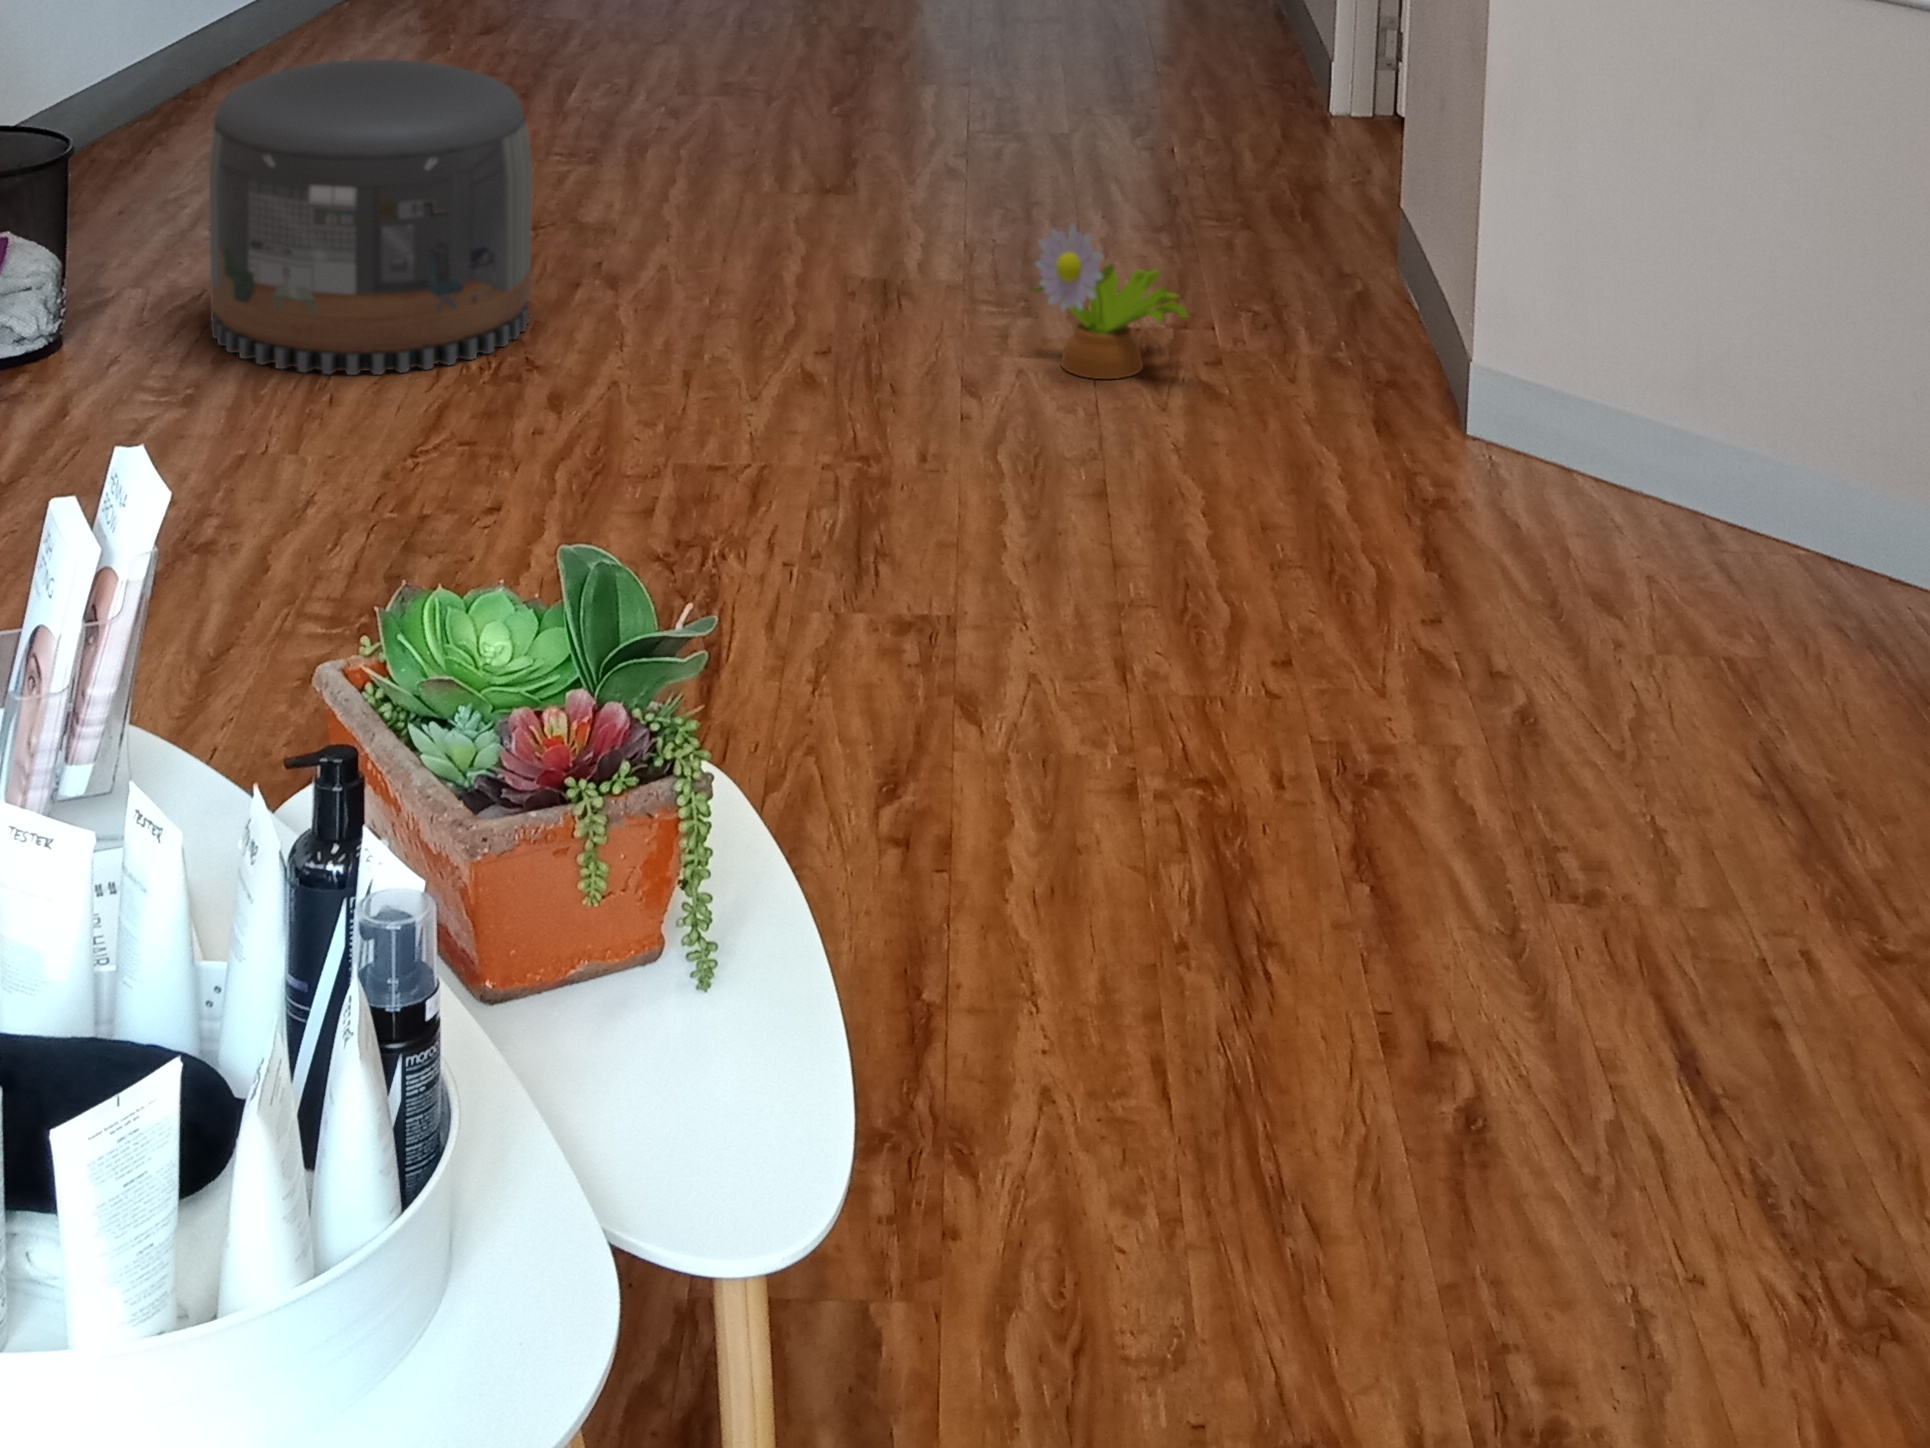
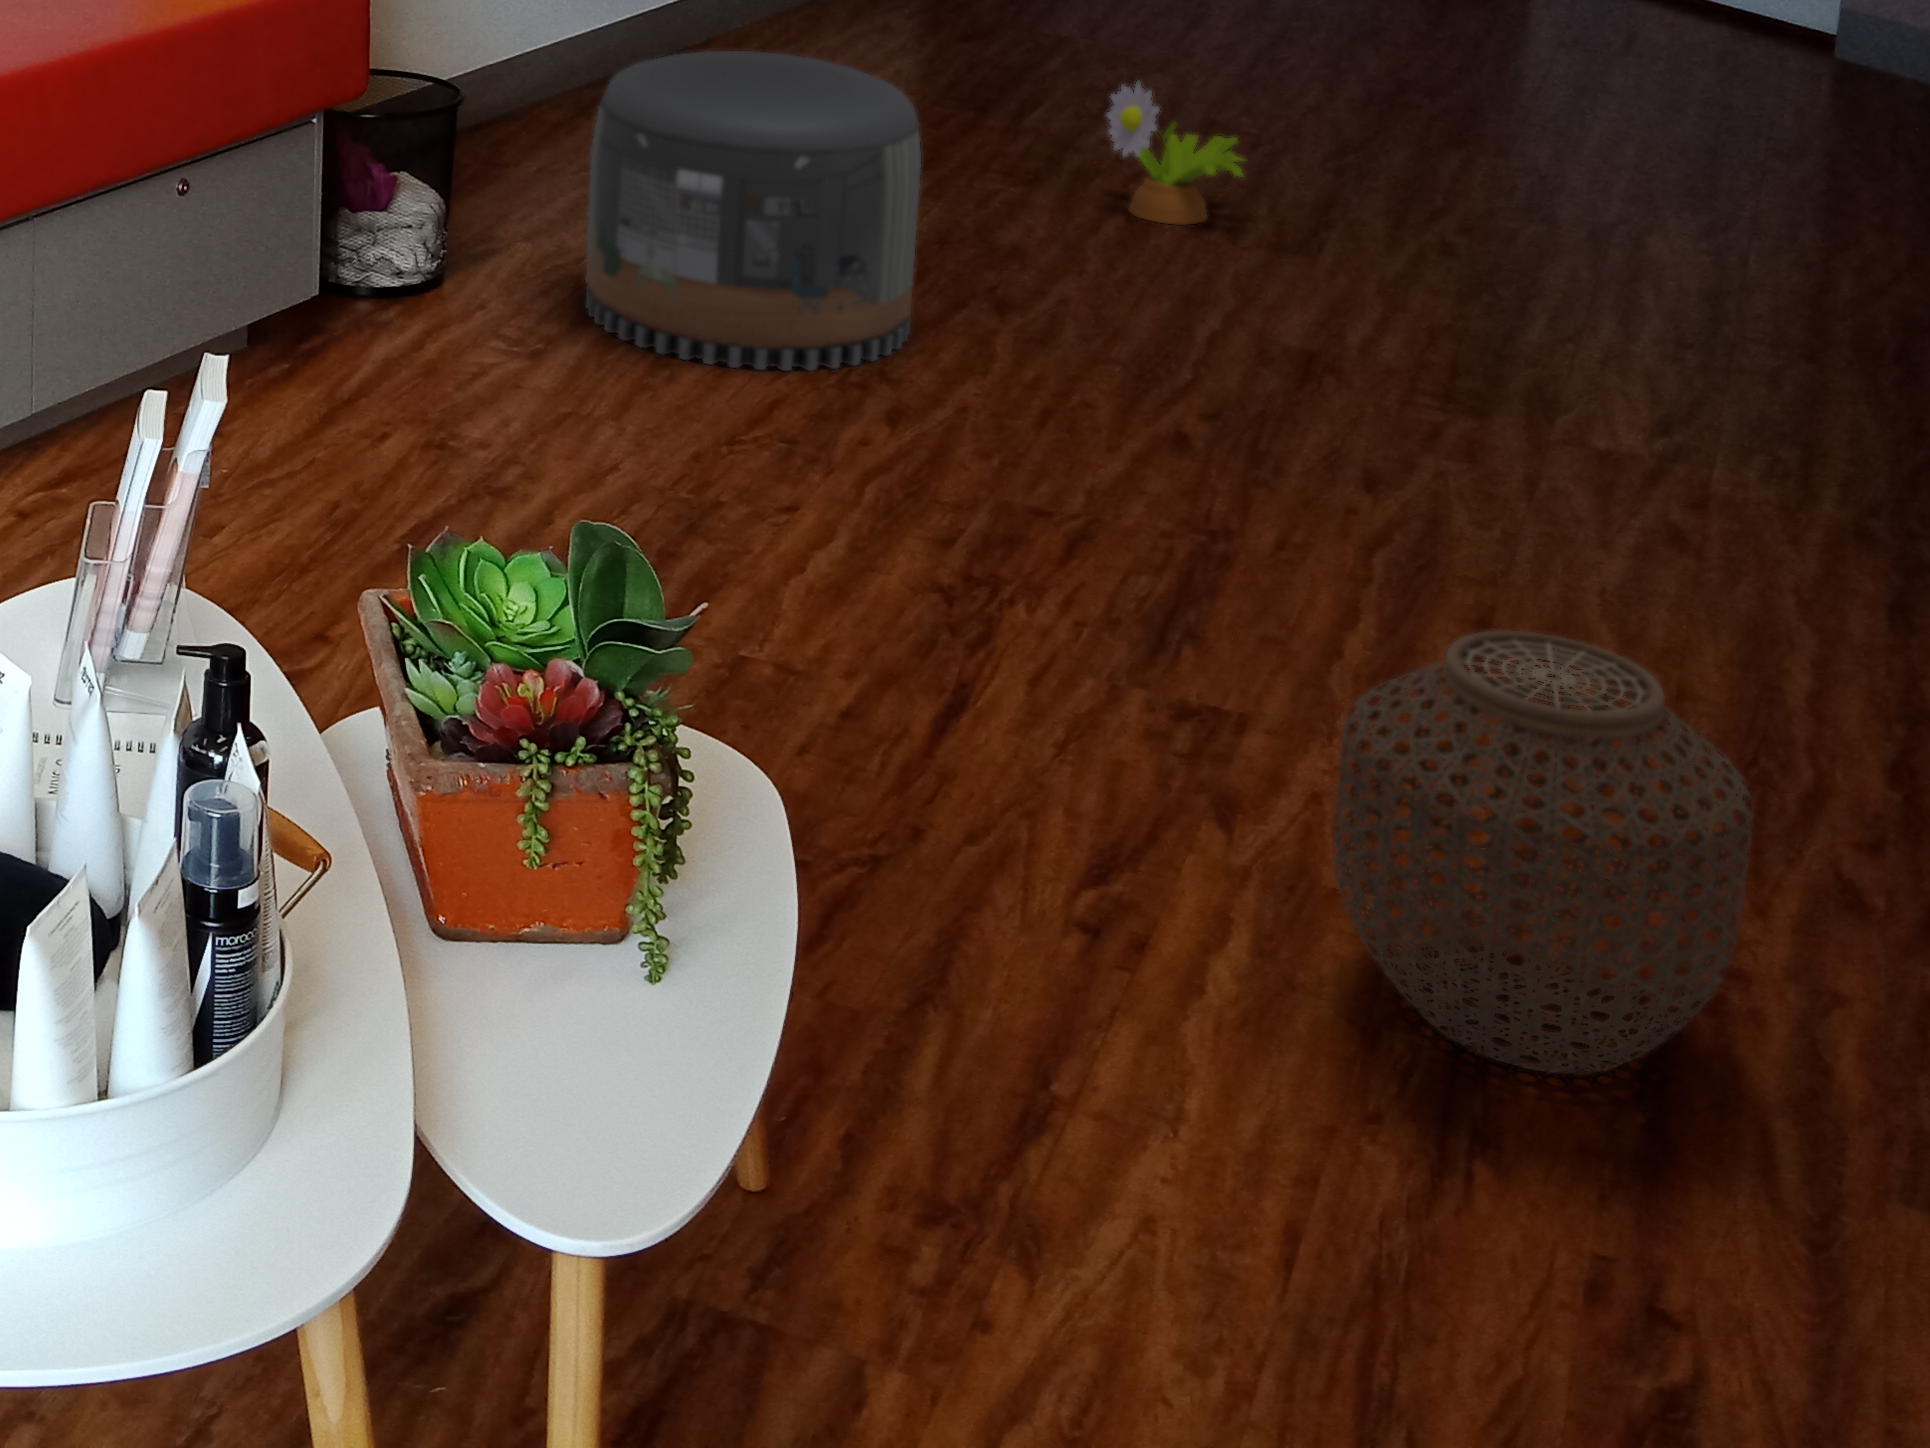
decorative plant: present [1029,224,1189,379] -> present [1107,82,1243,224]
woven basket: none [1061,489,1377,862] -> present [1333,631,1754,1074]

